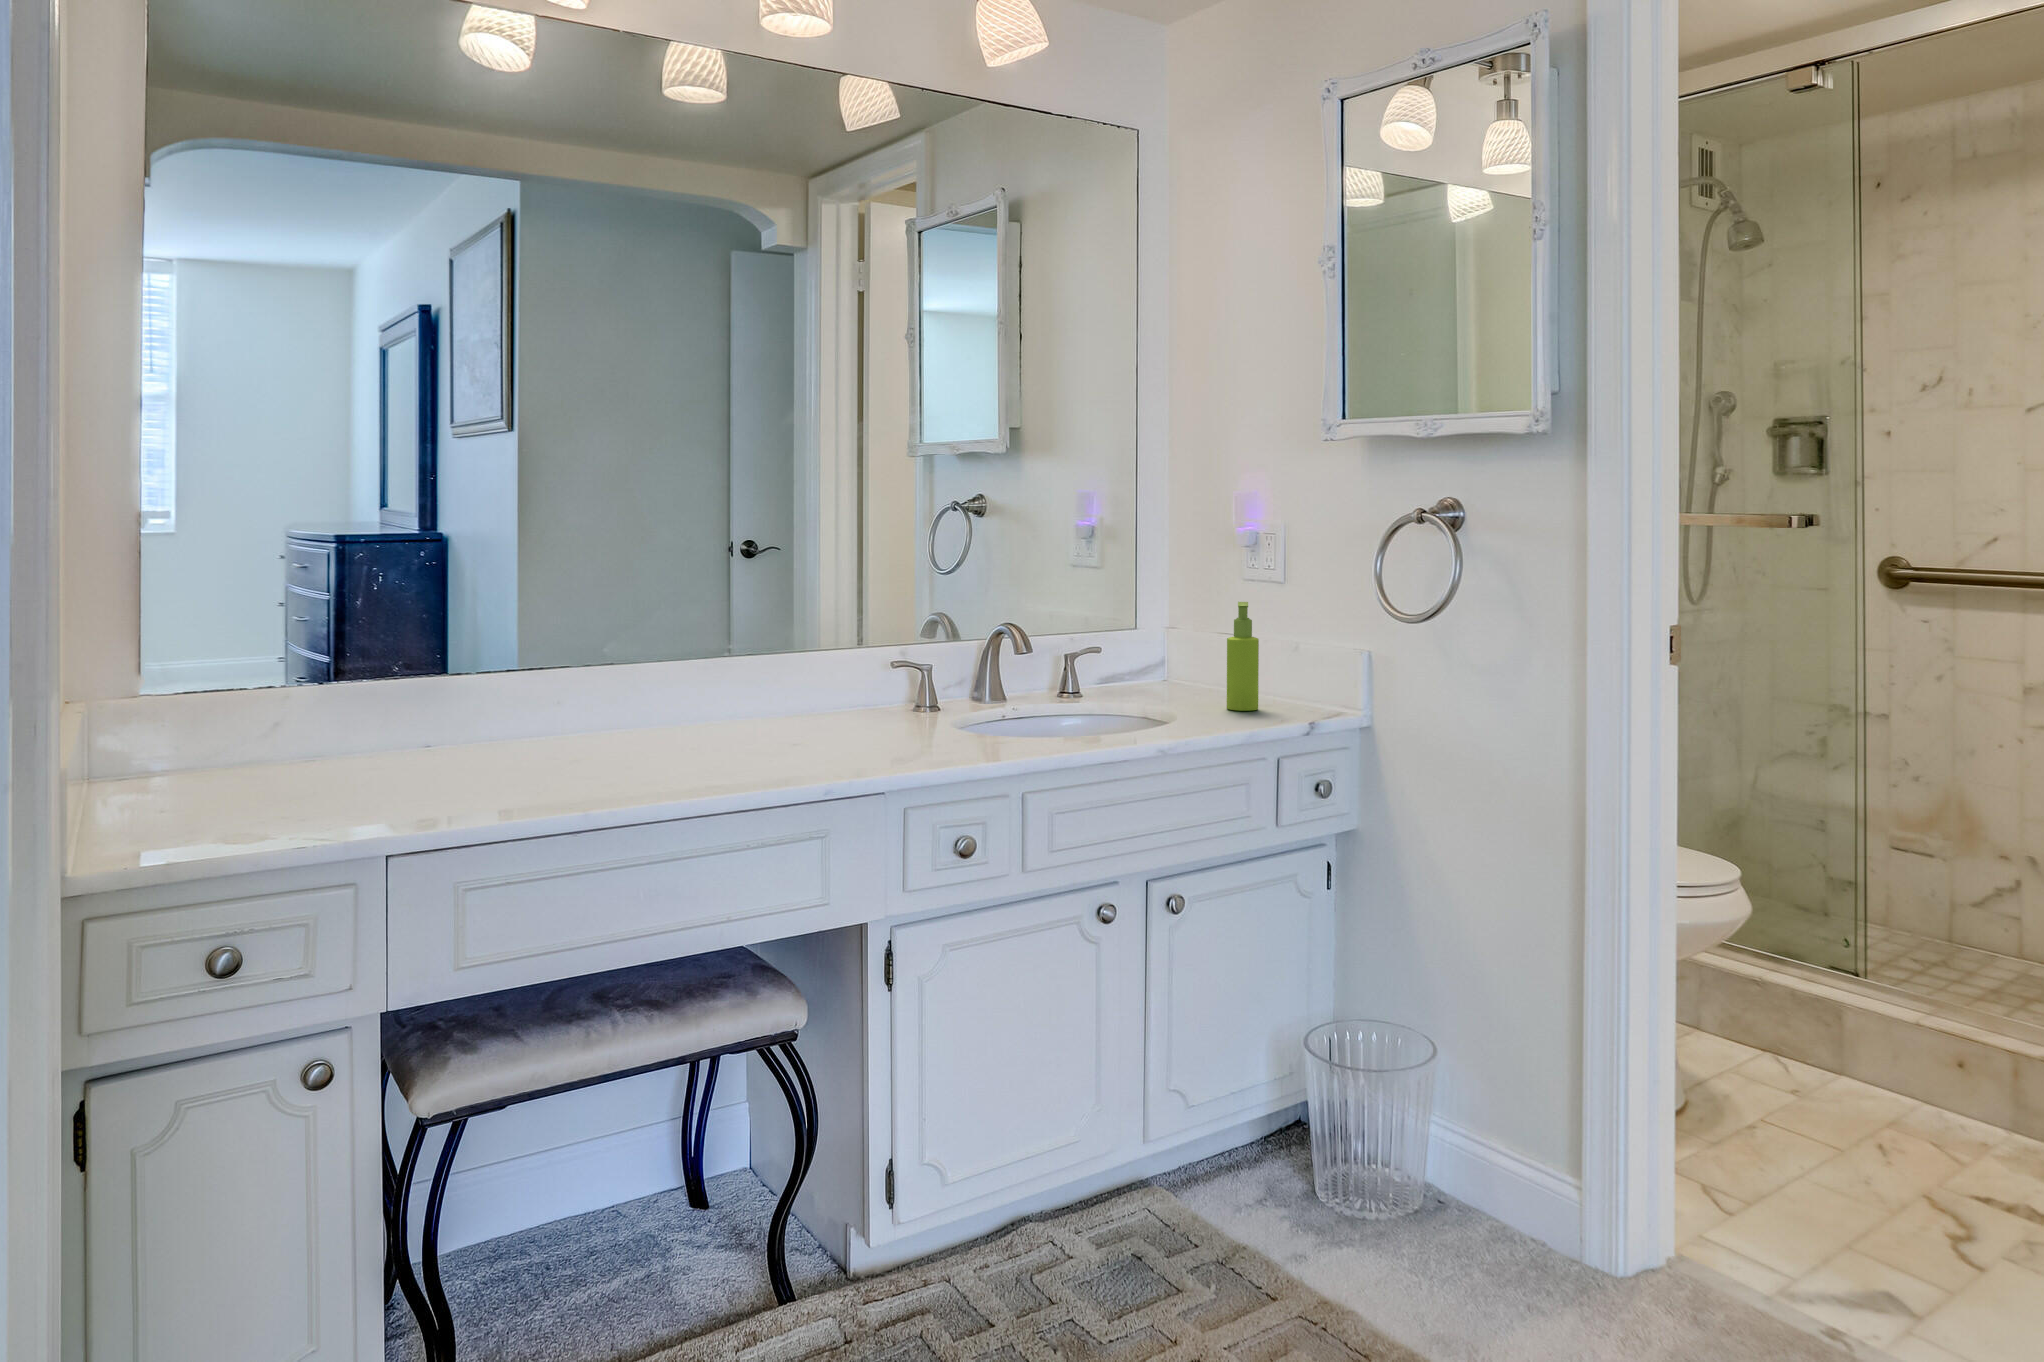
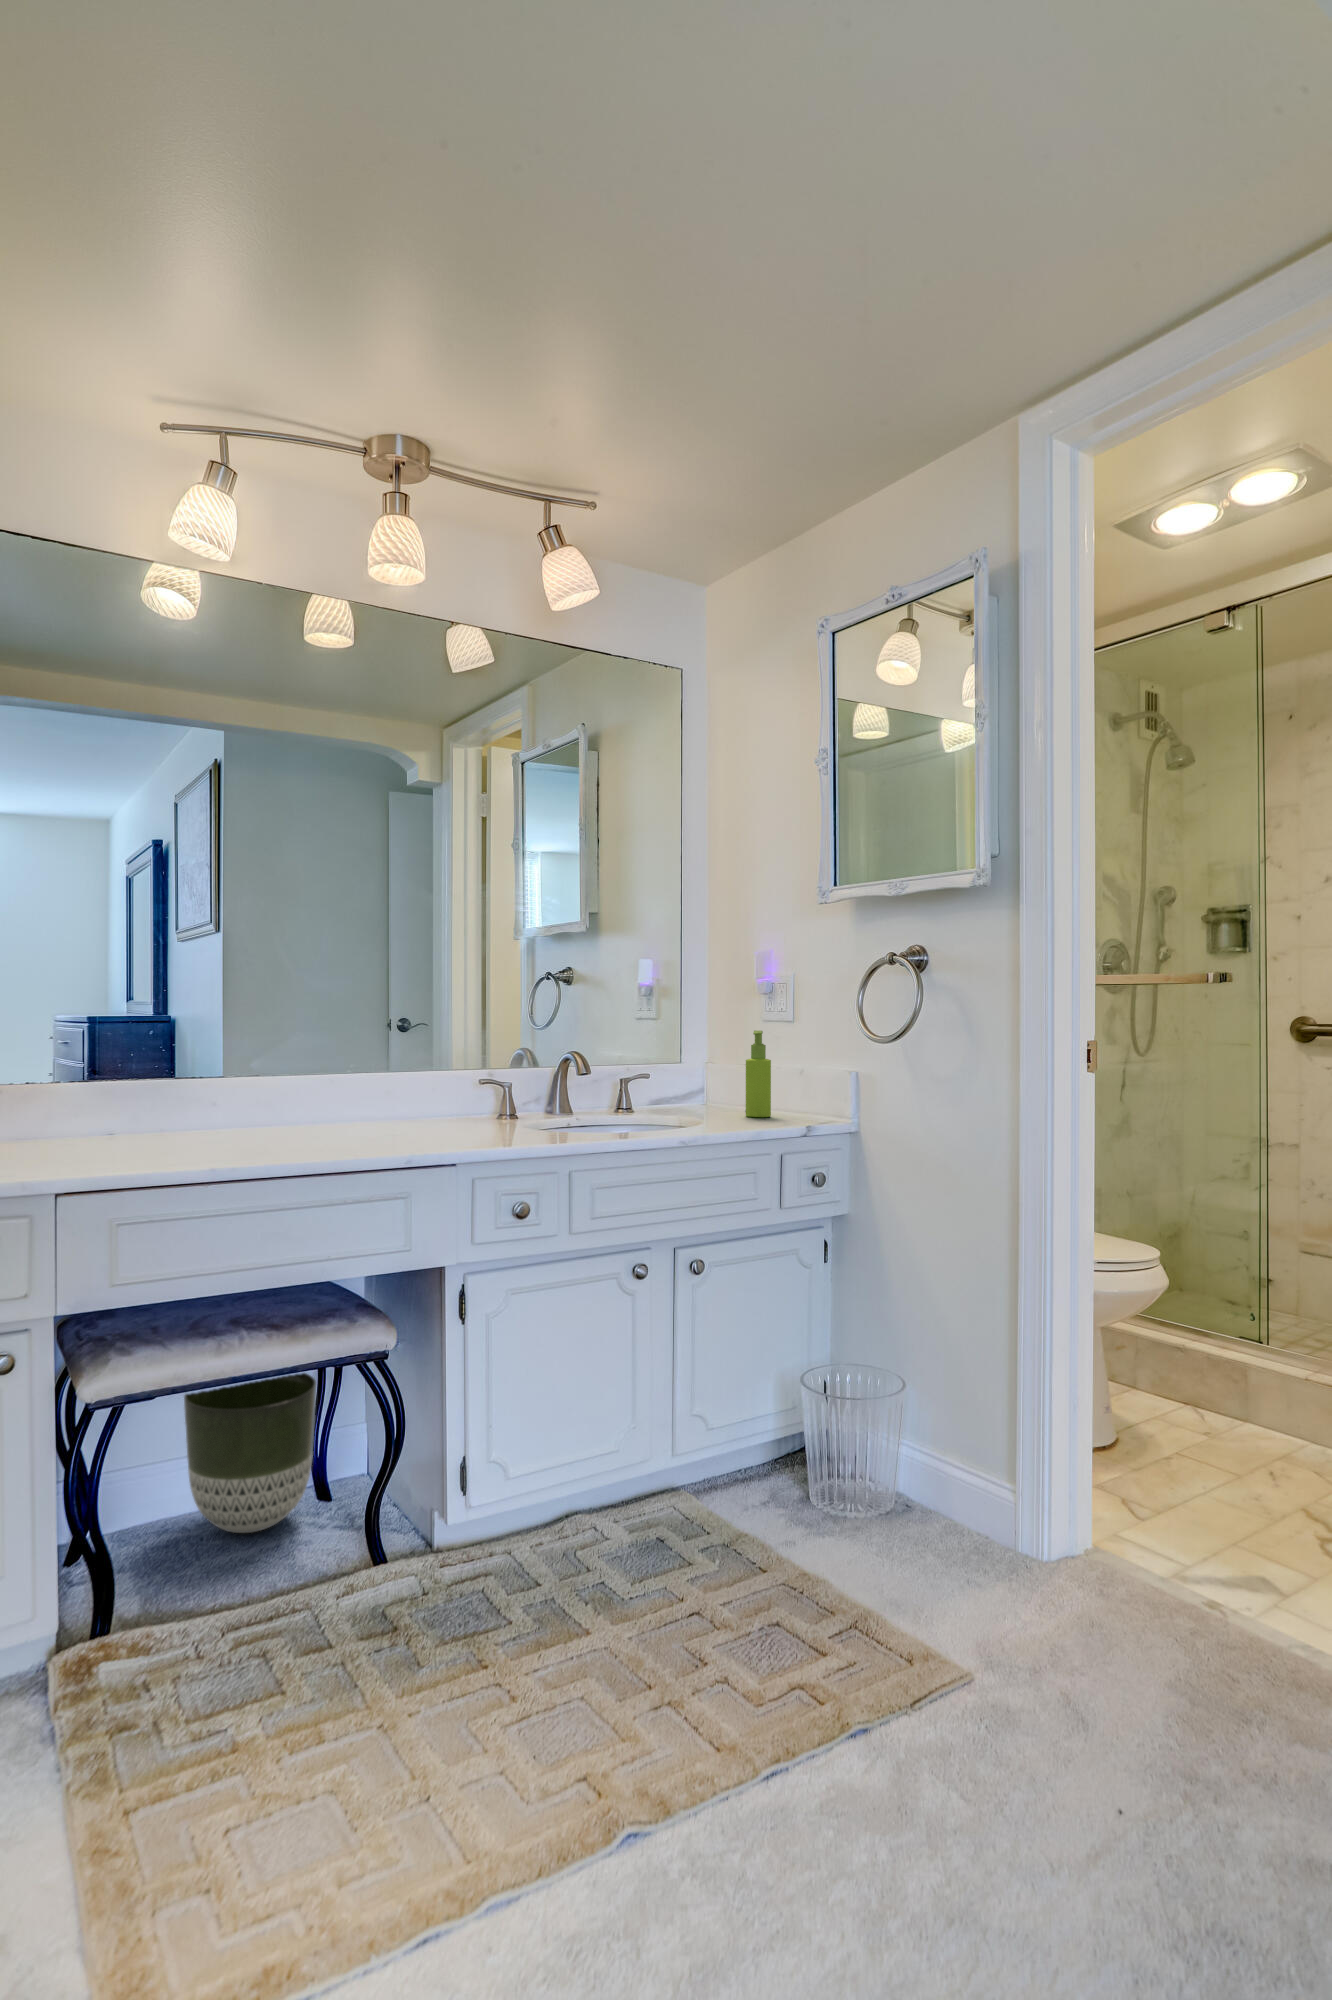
planter: none [526,1042,695,1259] -> present [184,1373,316,1533]

